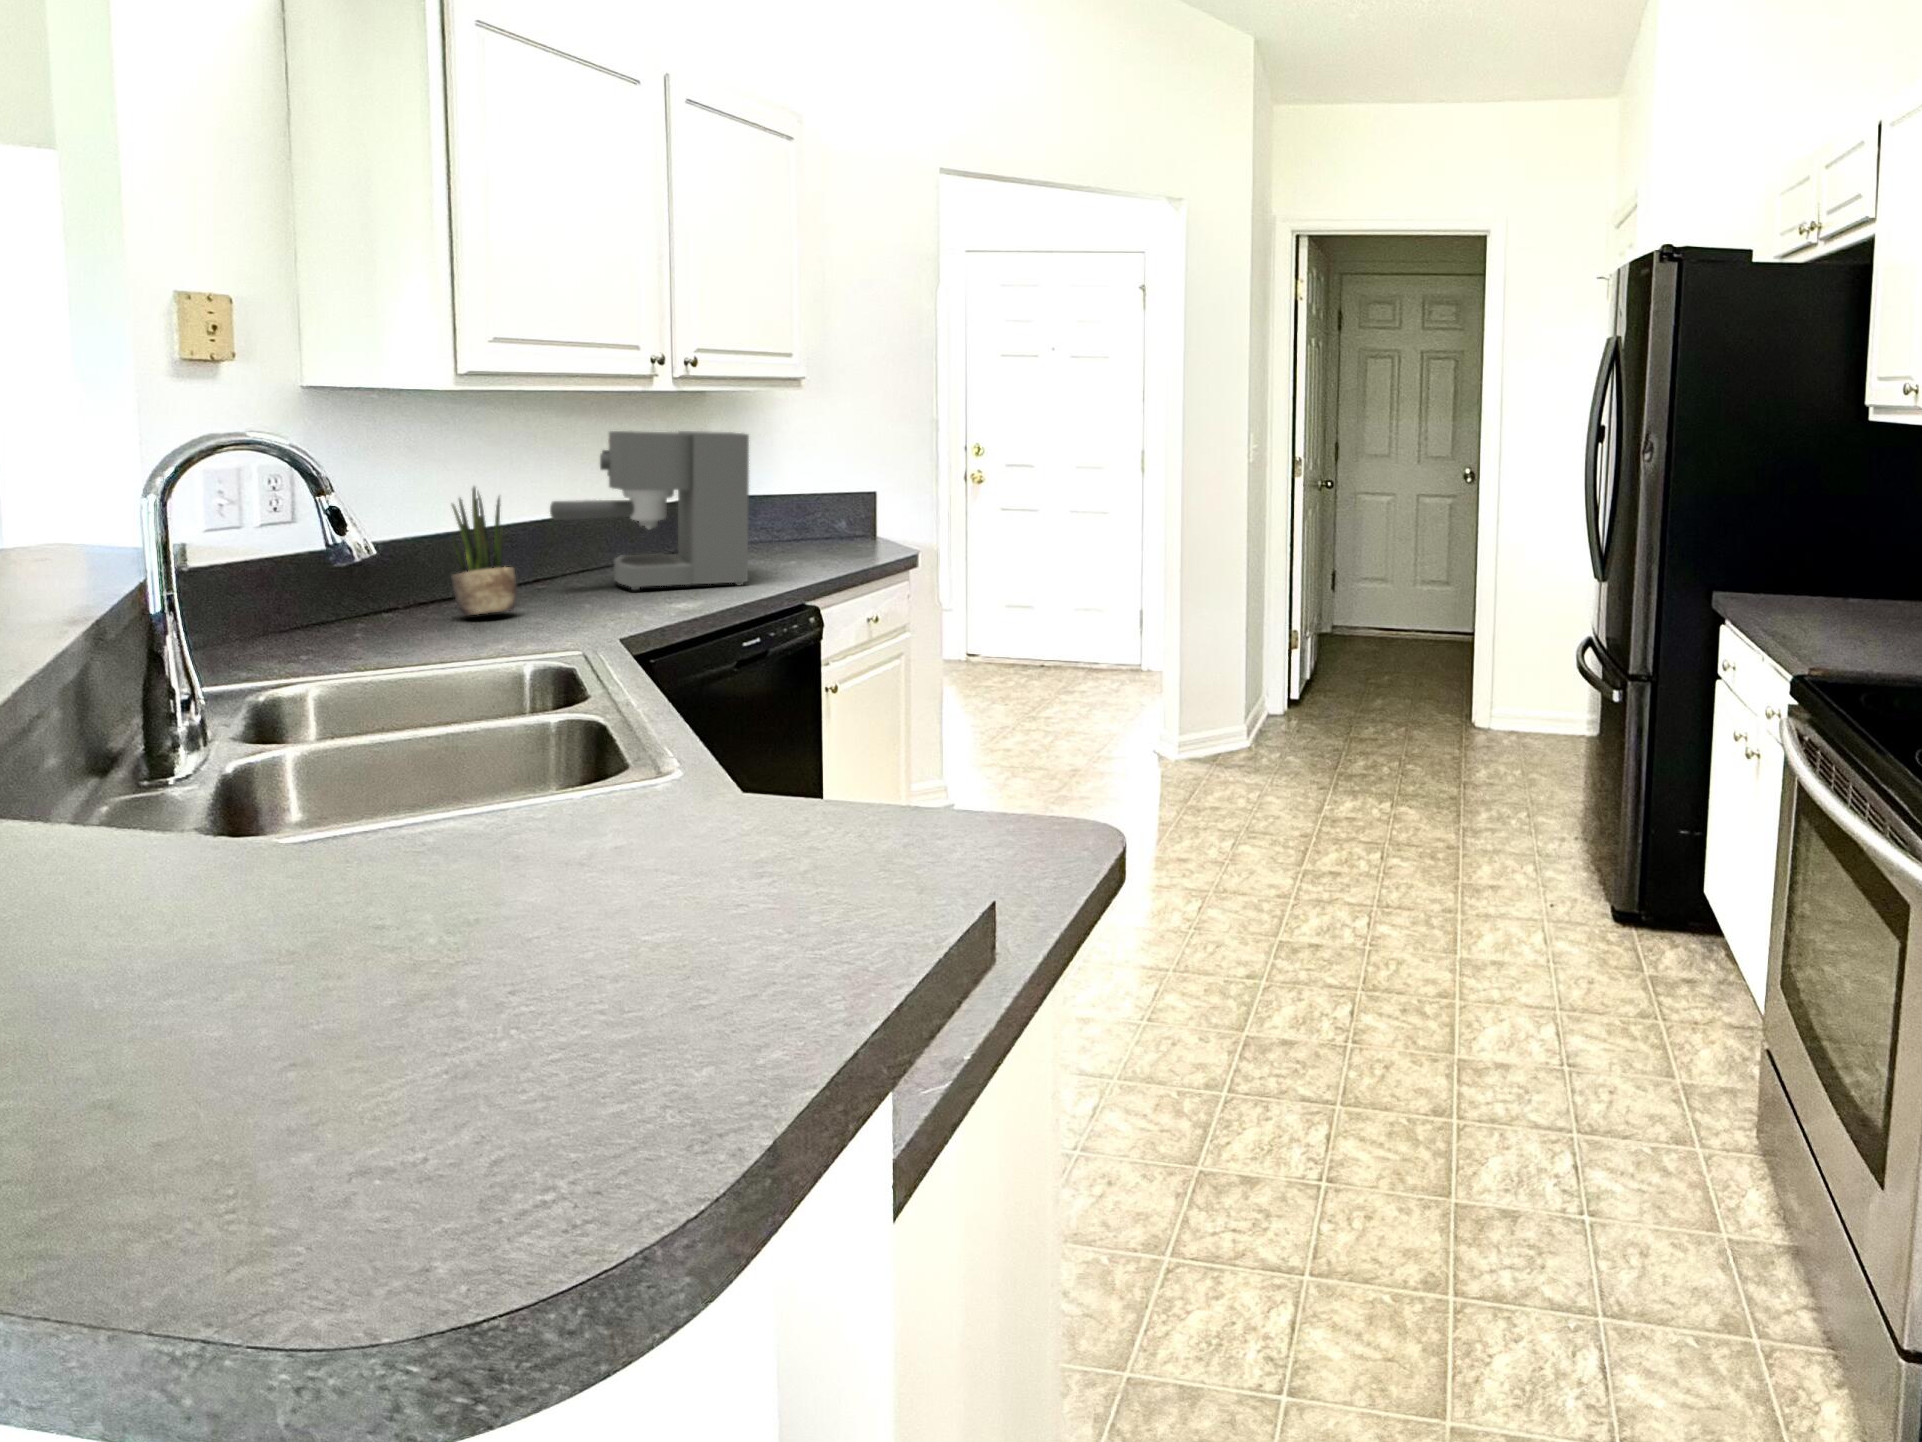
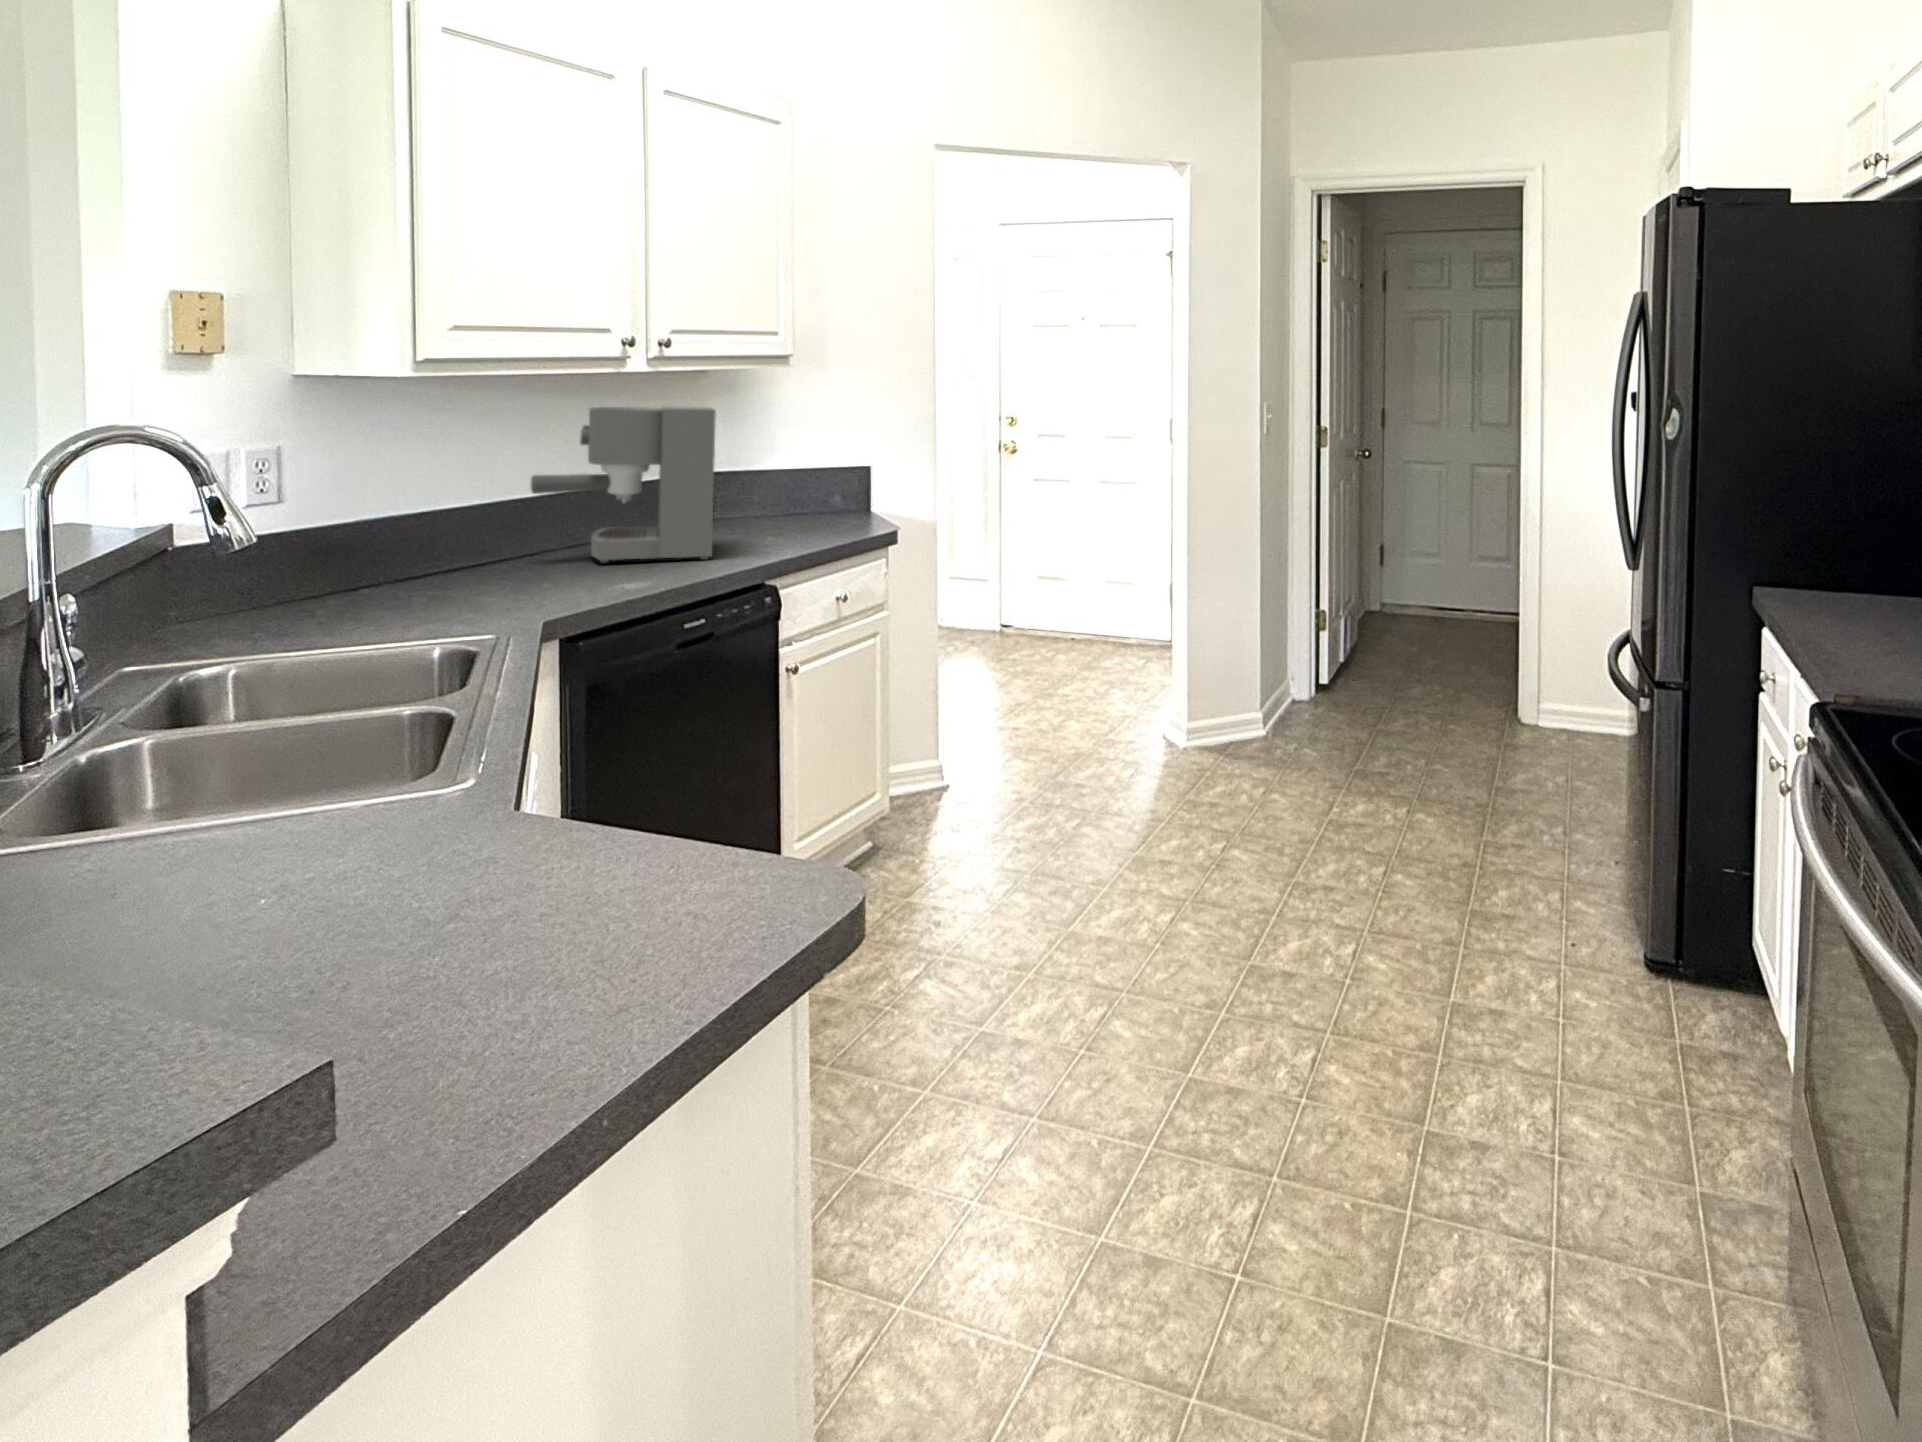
potted plant: present [451,487,517,616] -> none [419,460,479,587]

